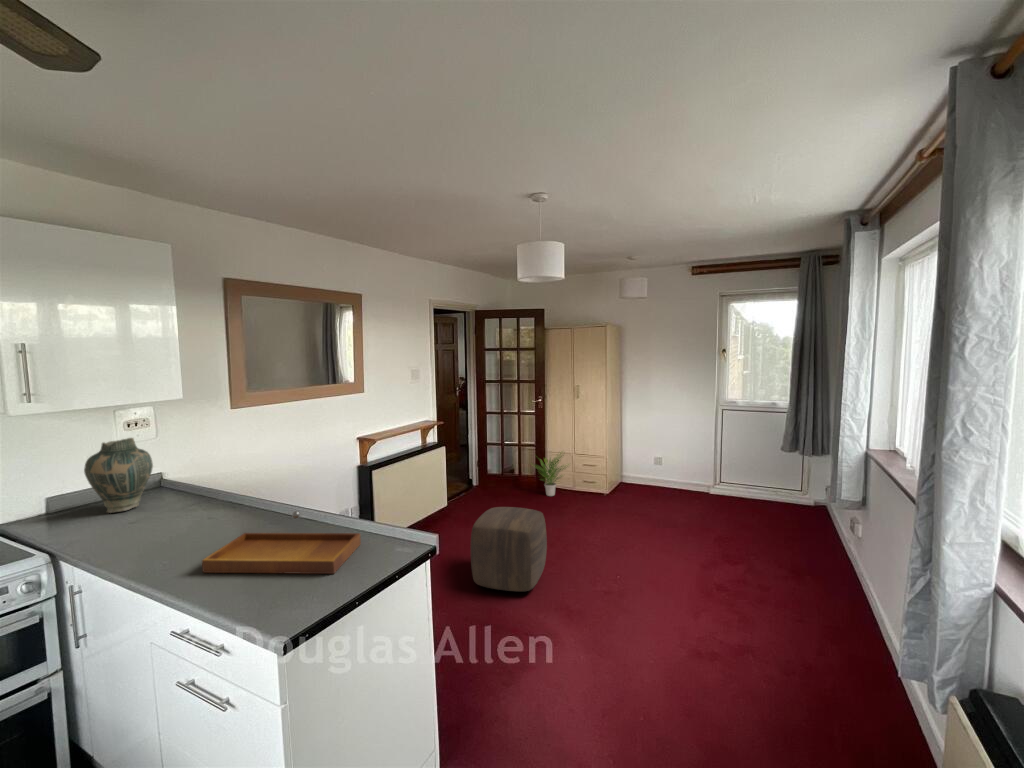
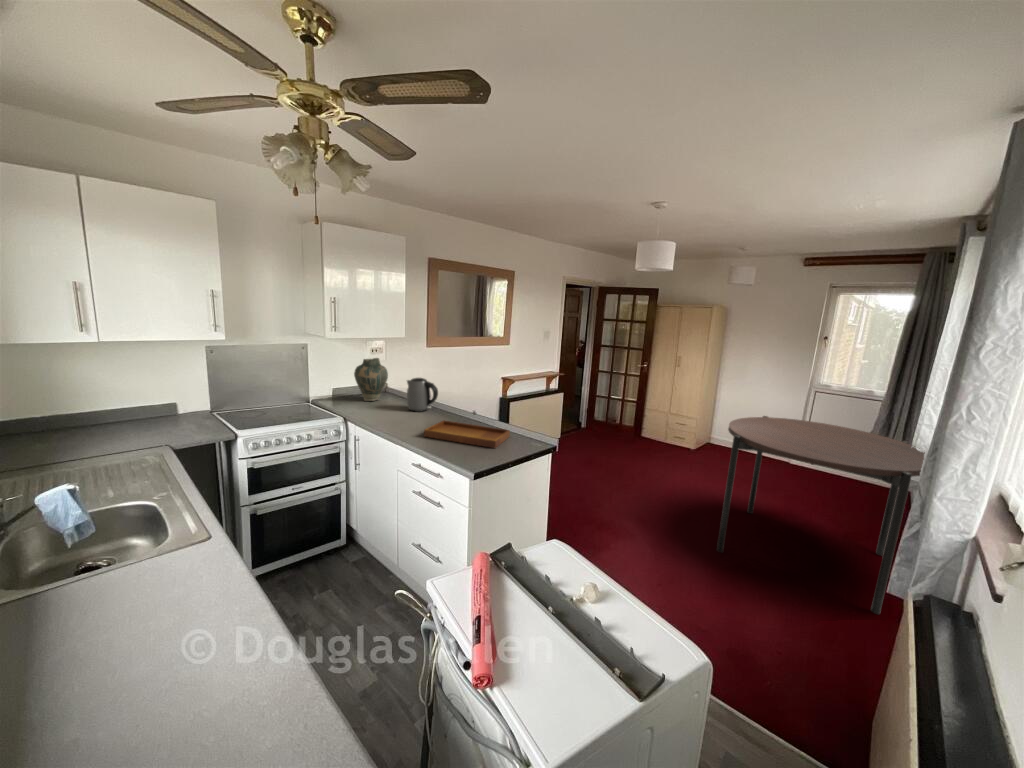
dining table: none [655,448,887,685] -> present [716,416,925,614]
potted plant: present [537,454,564,496] -> none [630,406,665,443]
kettle: none [182,463,241,520] -> present [407,378,438,412]
ottoman: present [471,507,547,591] -> none [575,440,635,502]

